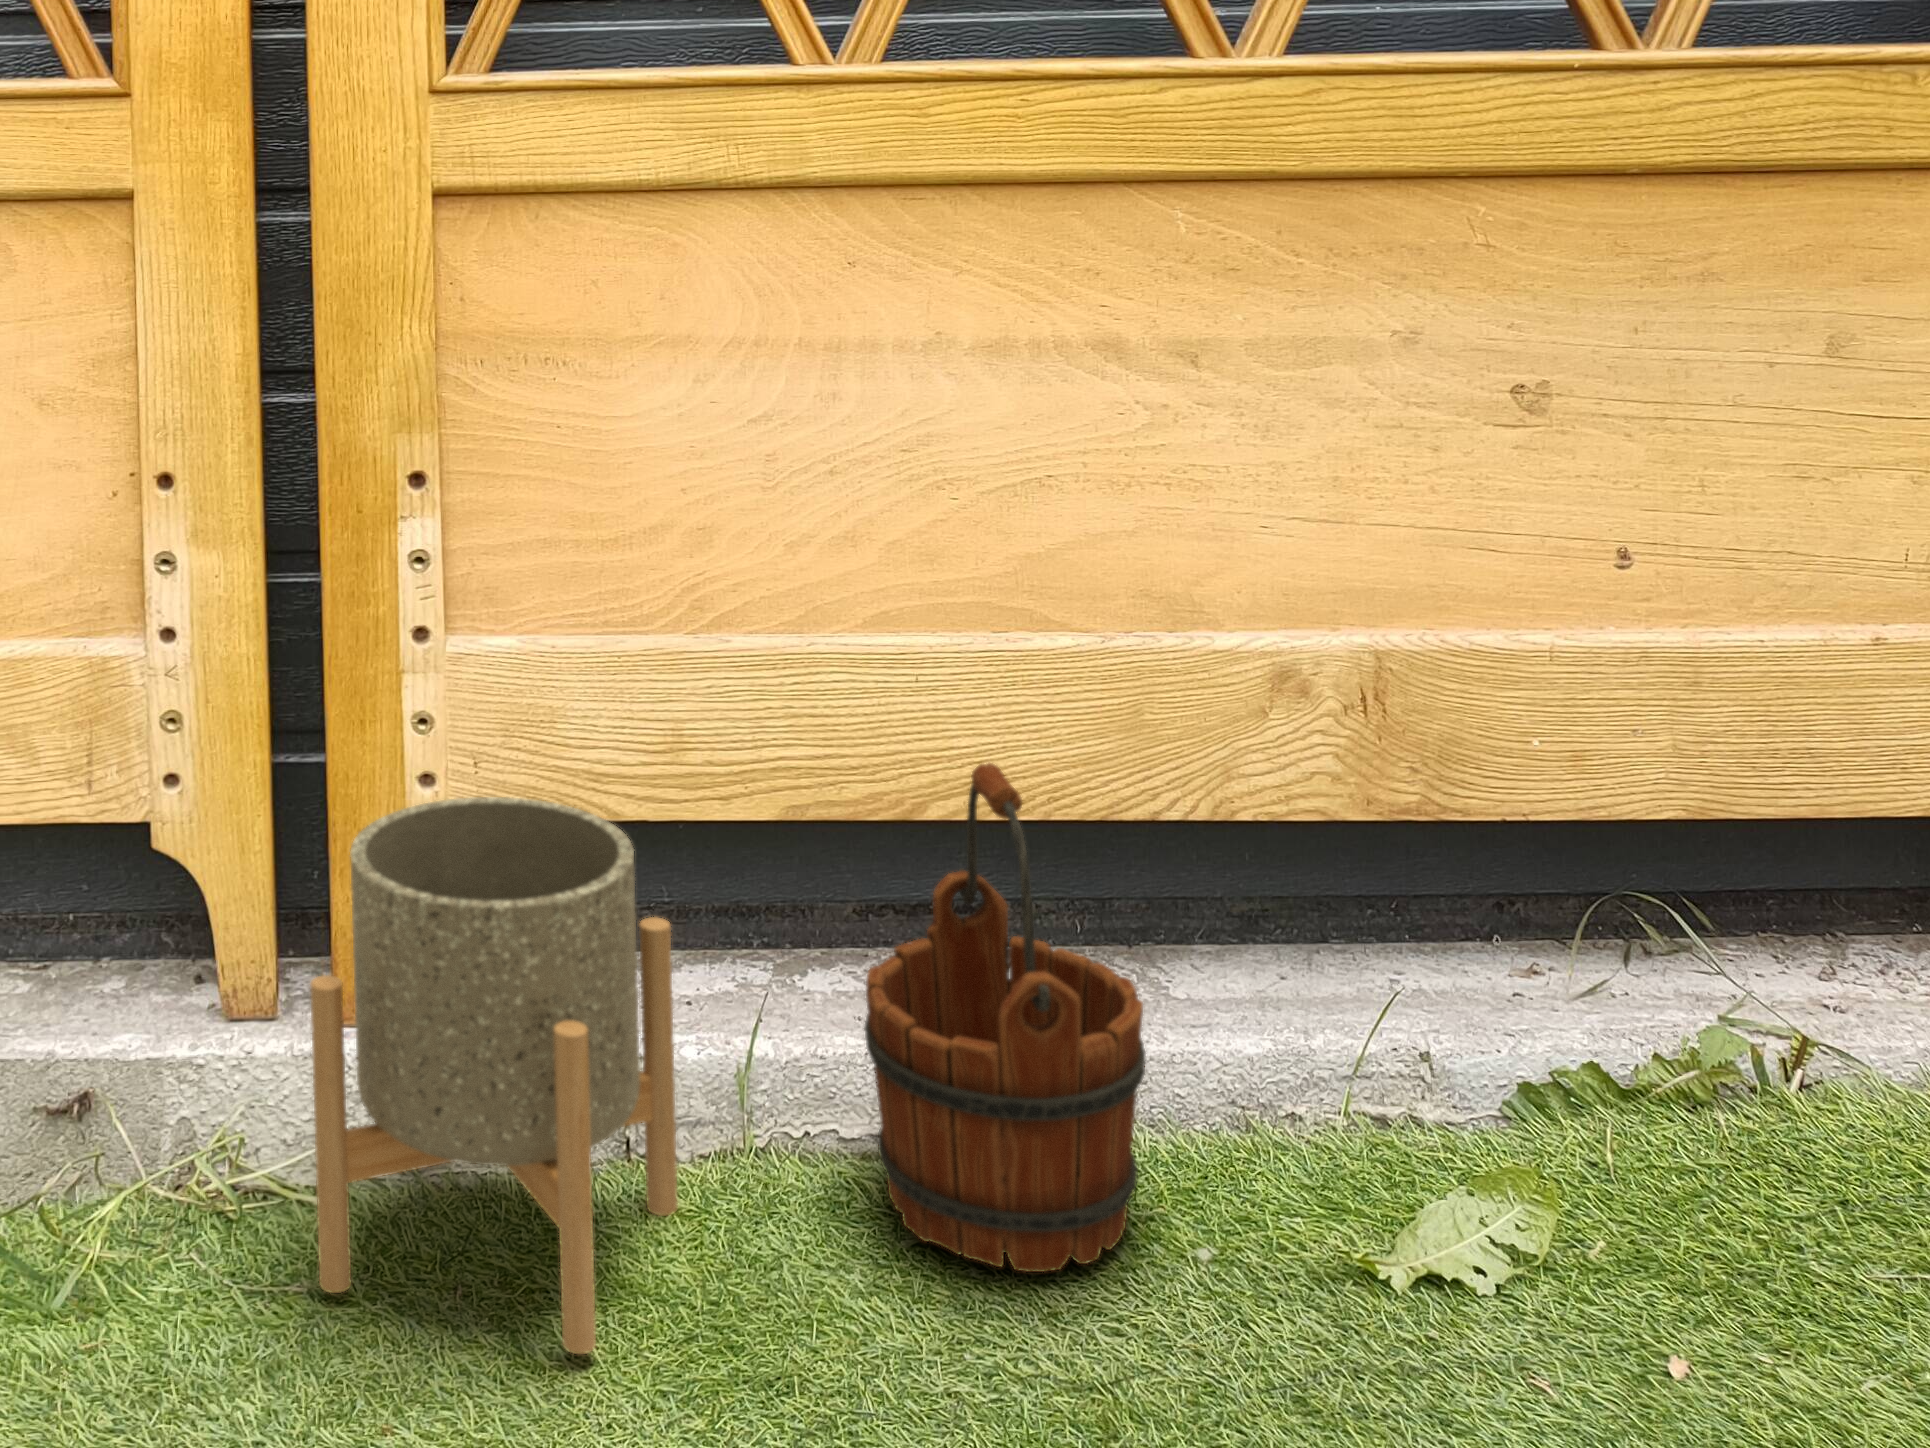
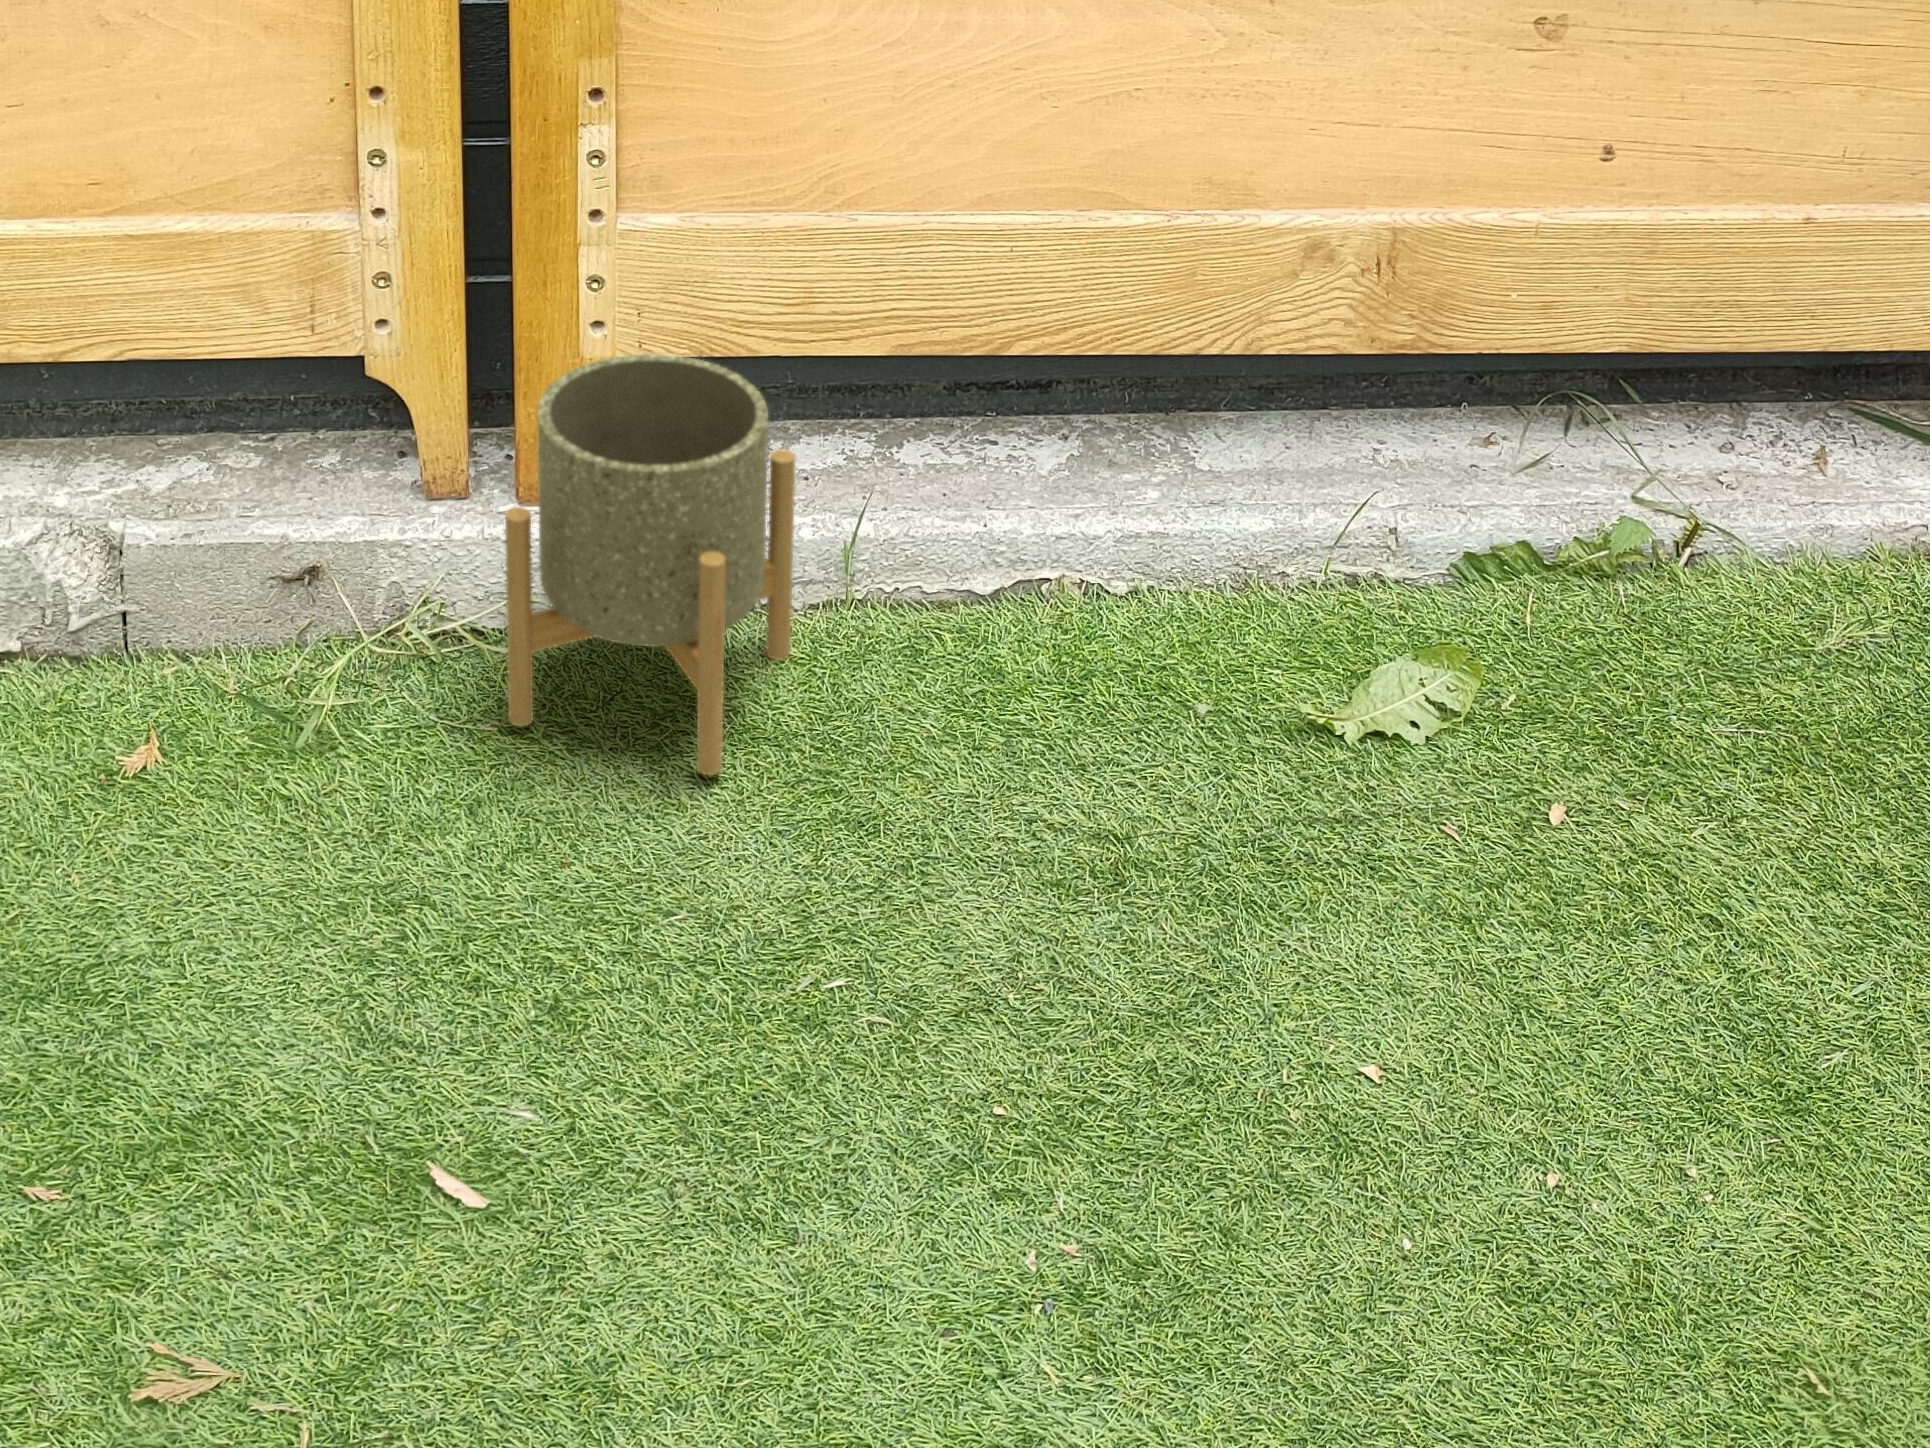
wooden bucket: present [864,763,1146,1272] -> none [946,339,1167,709]

